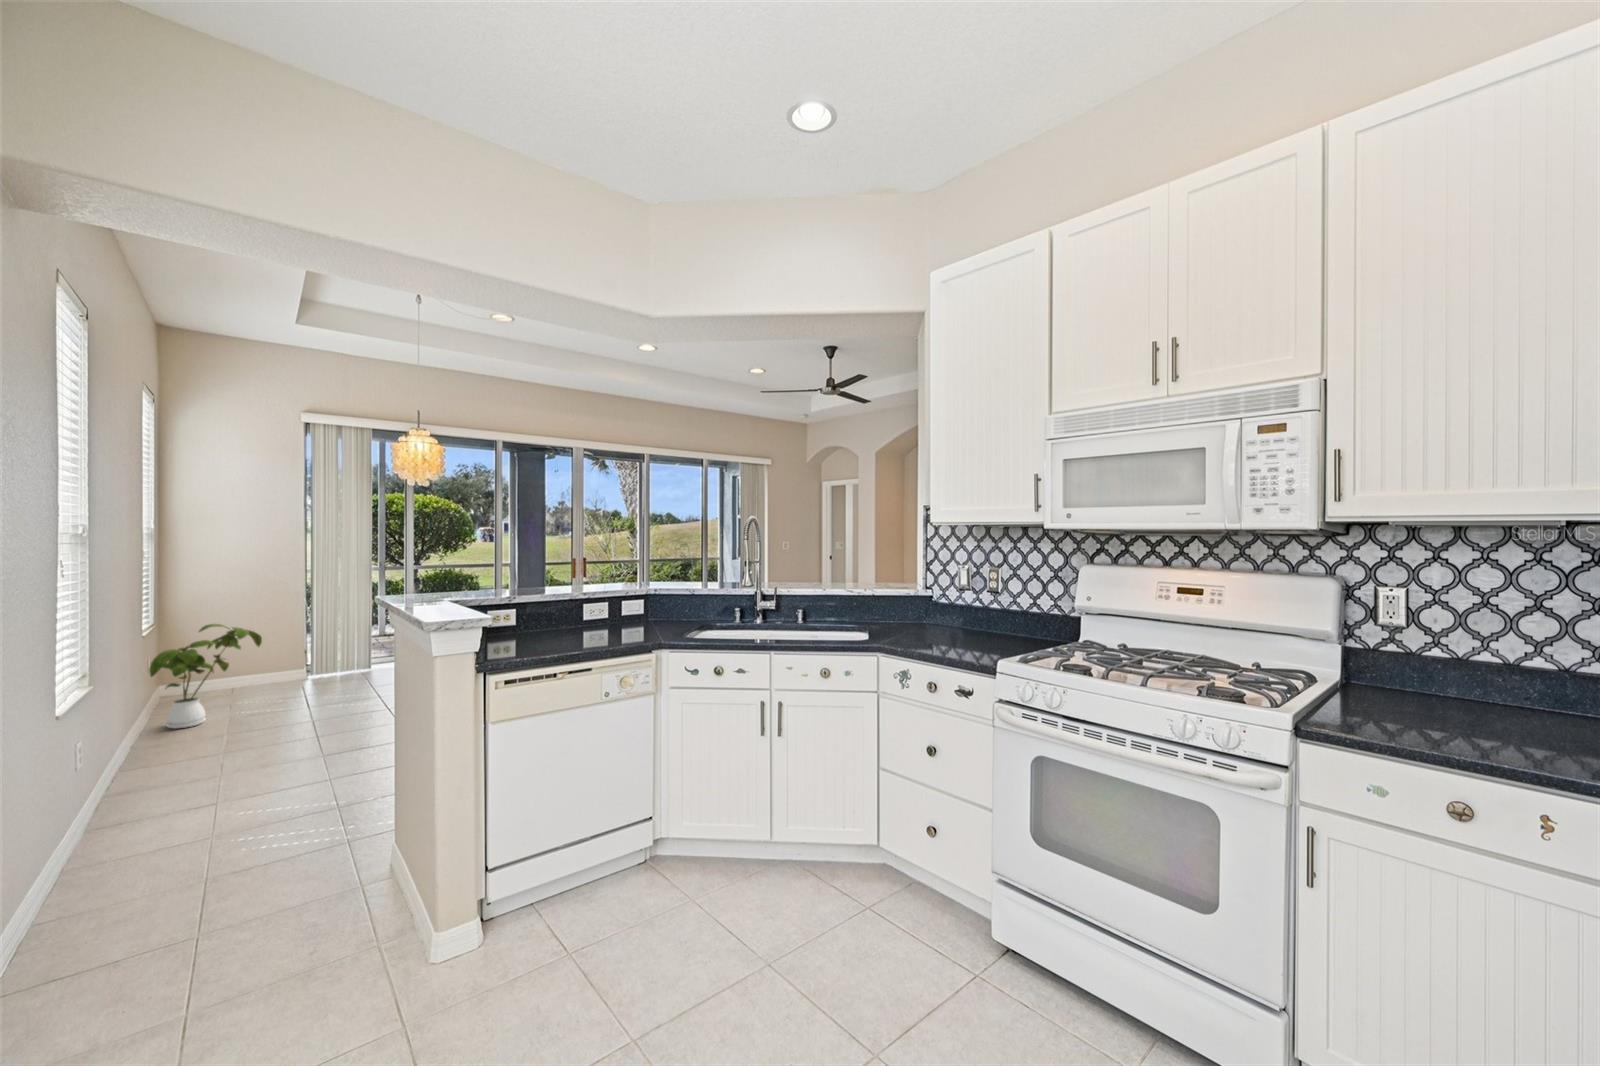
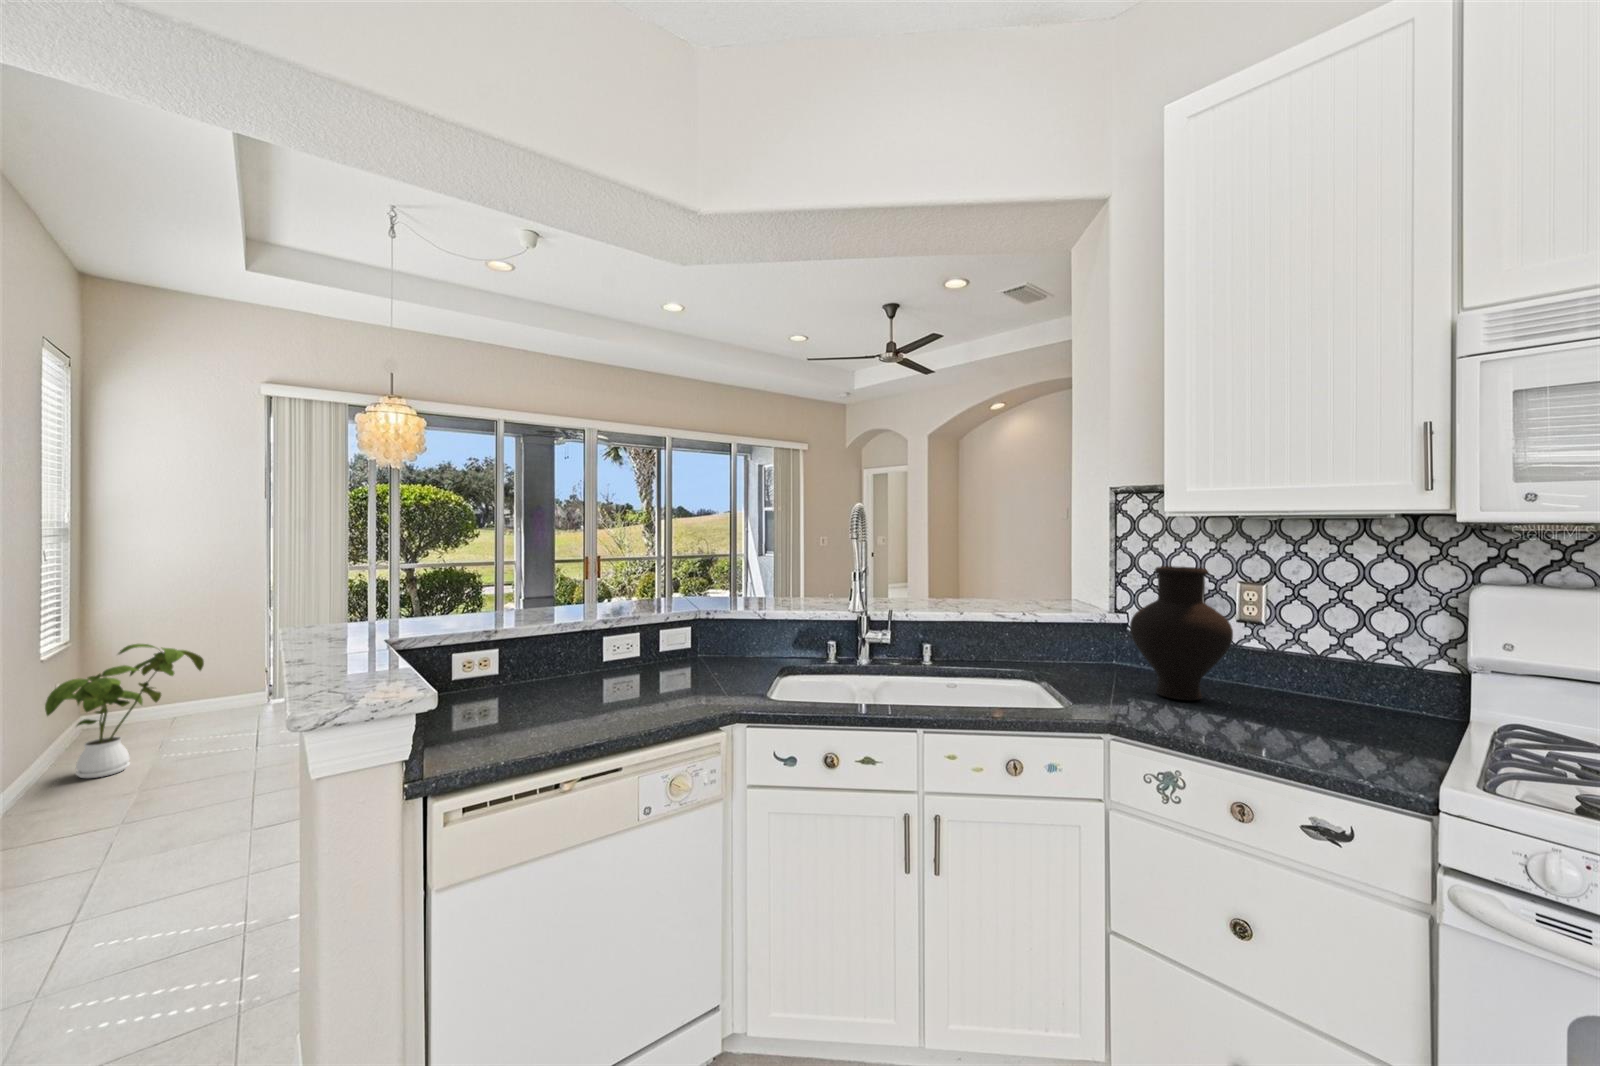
vase: none [913,557,968,638] -> present [1130,566,1233,700]

